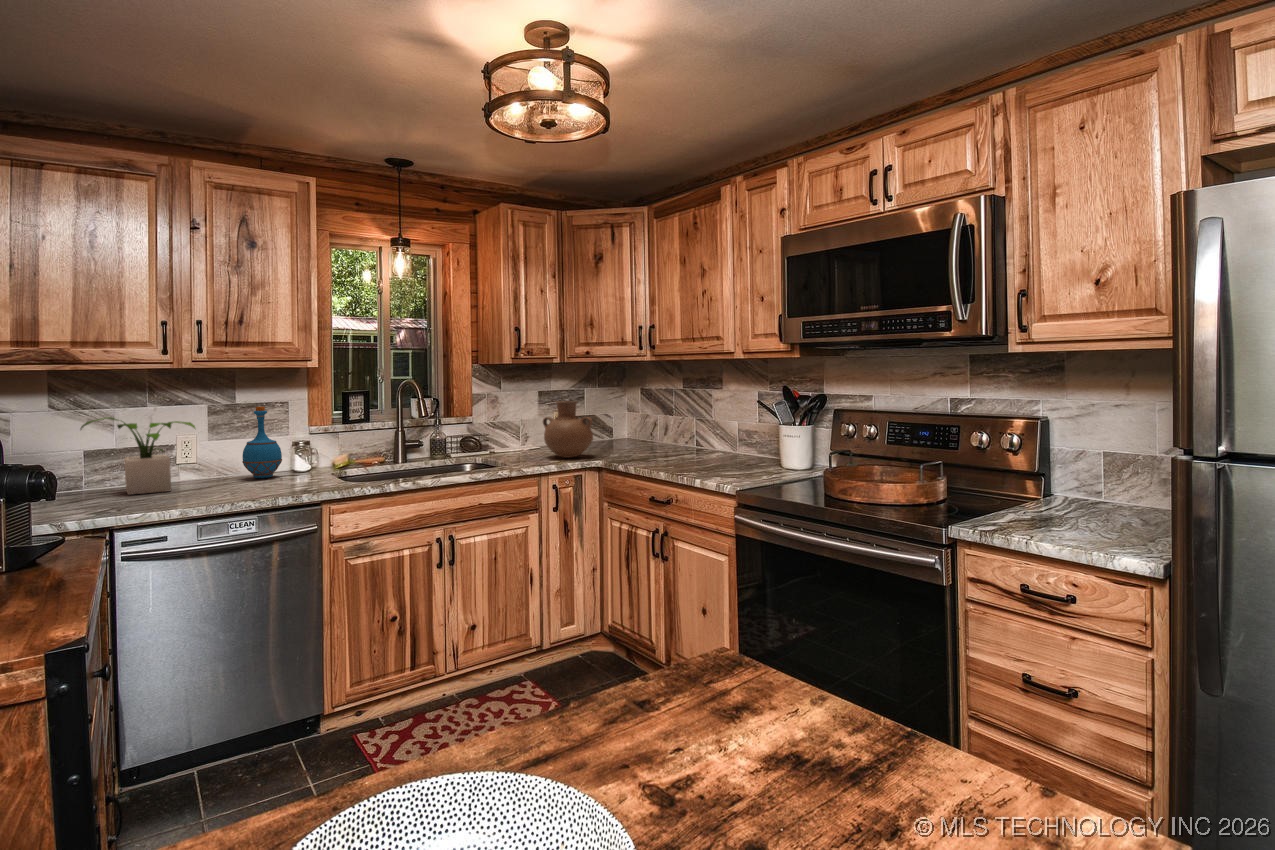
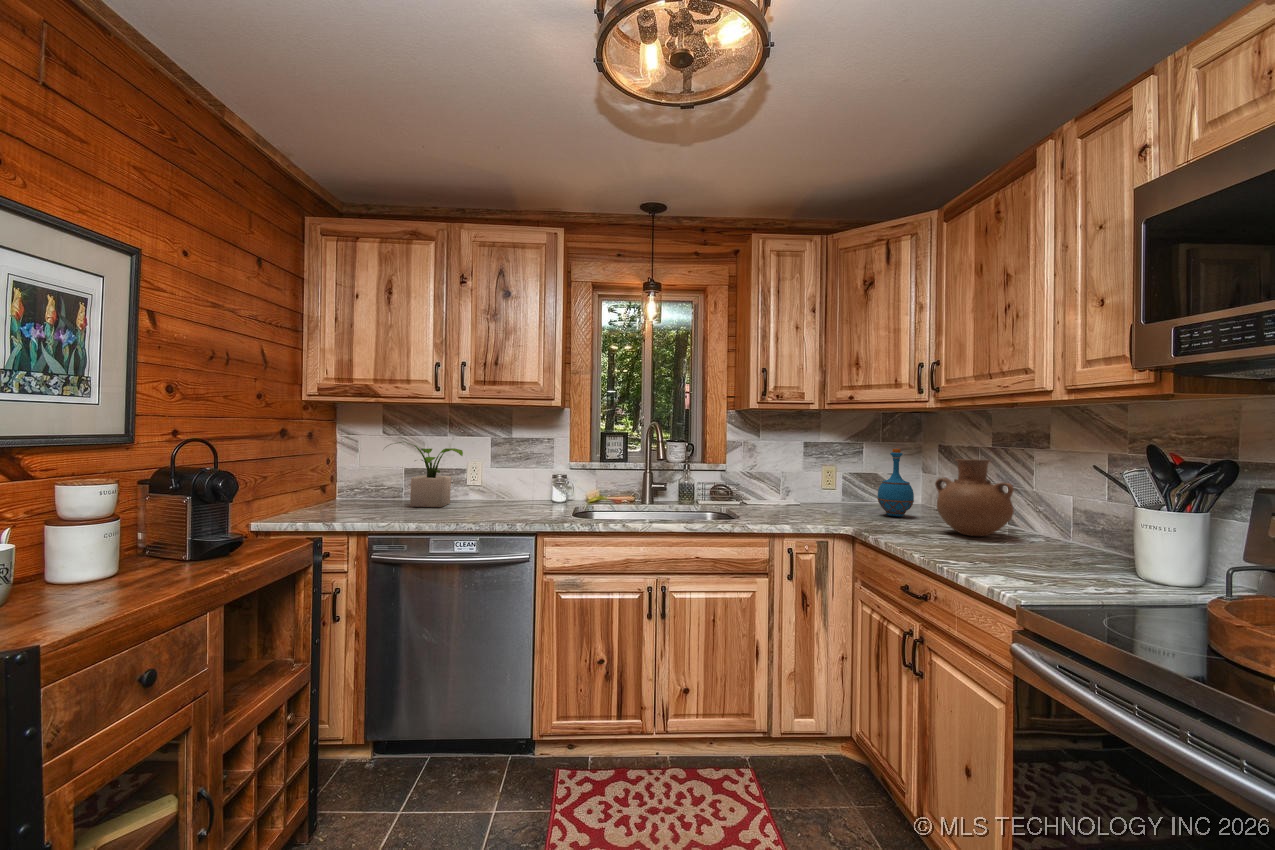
vase: present [543,401,593,458] -> present [935,459,1014,536]
bottle: present [242,407,282,478] -> present [877,449,914,517]

